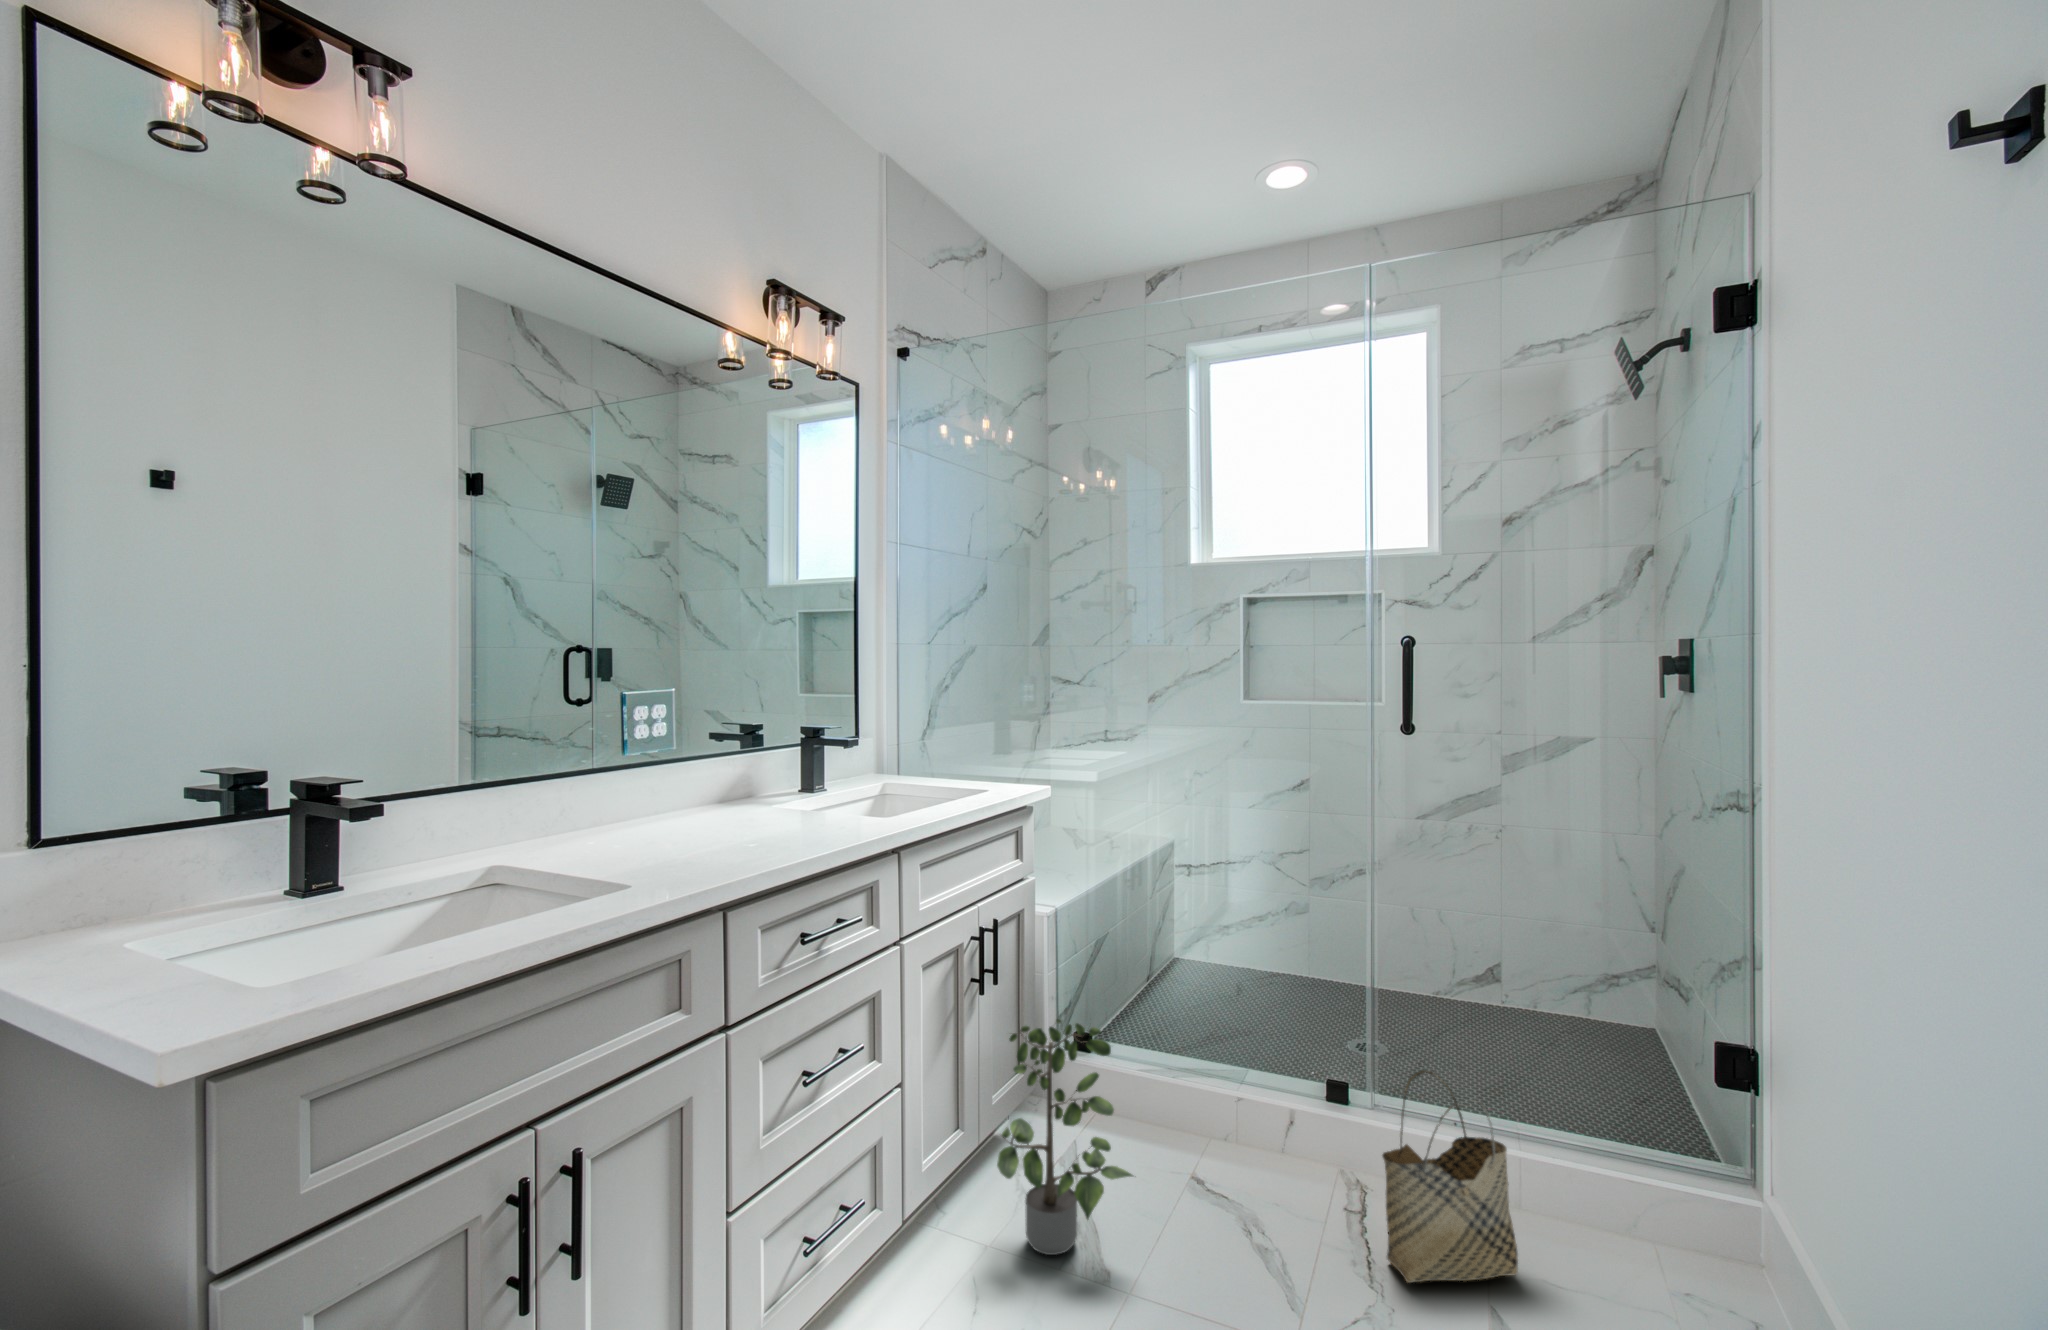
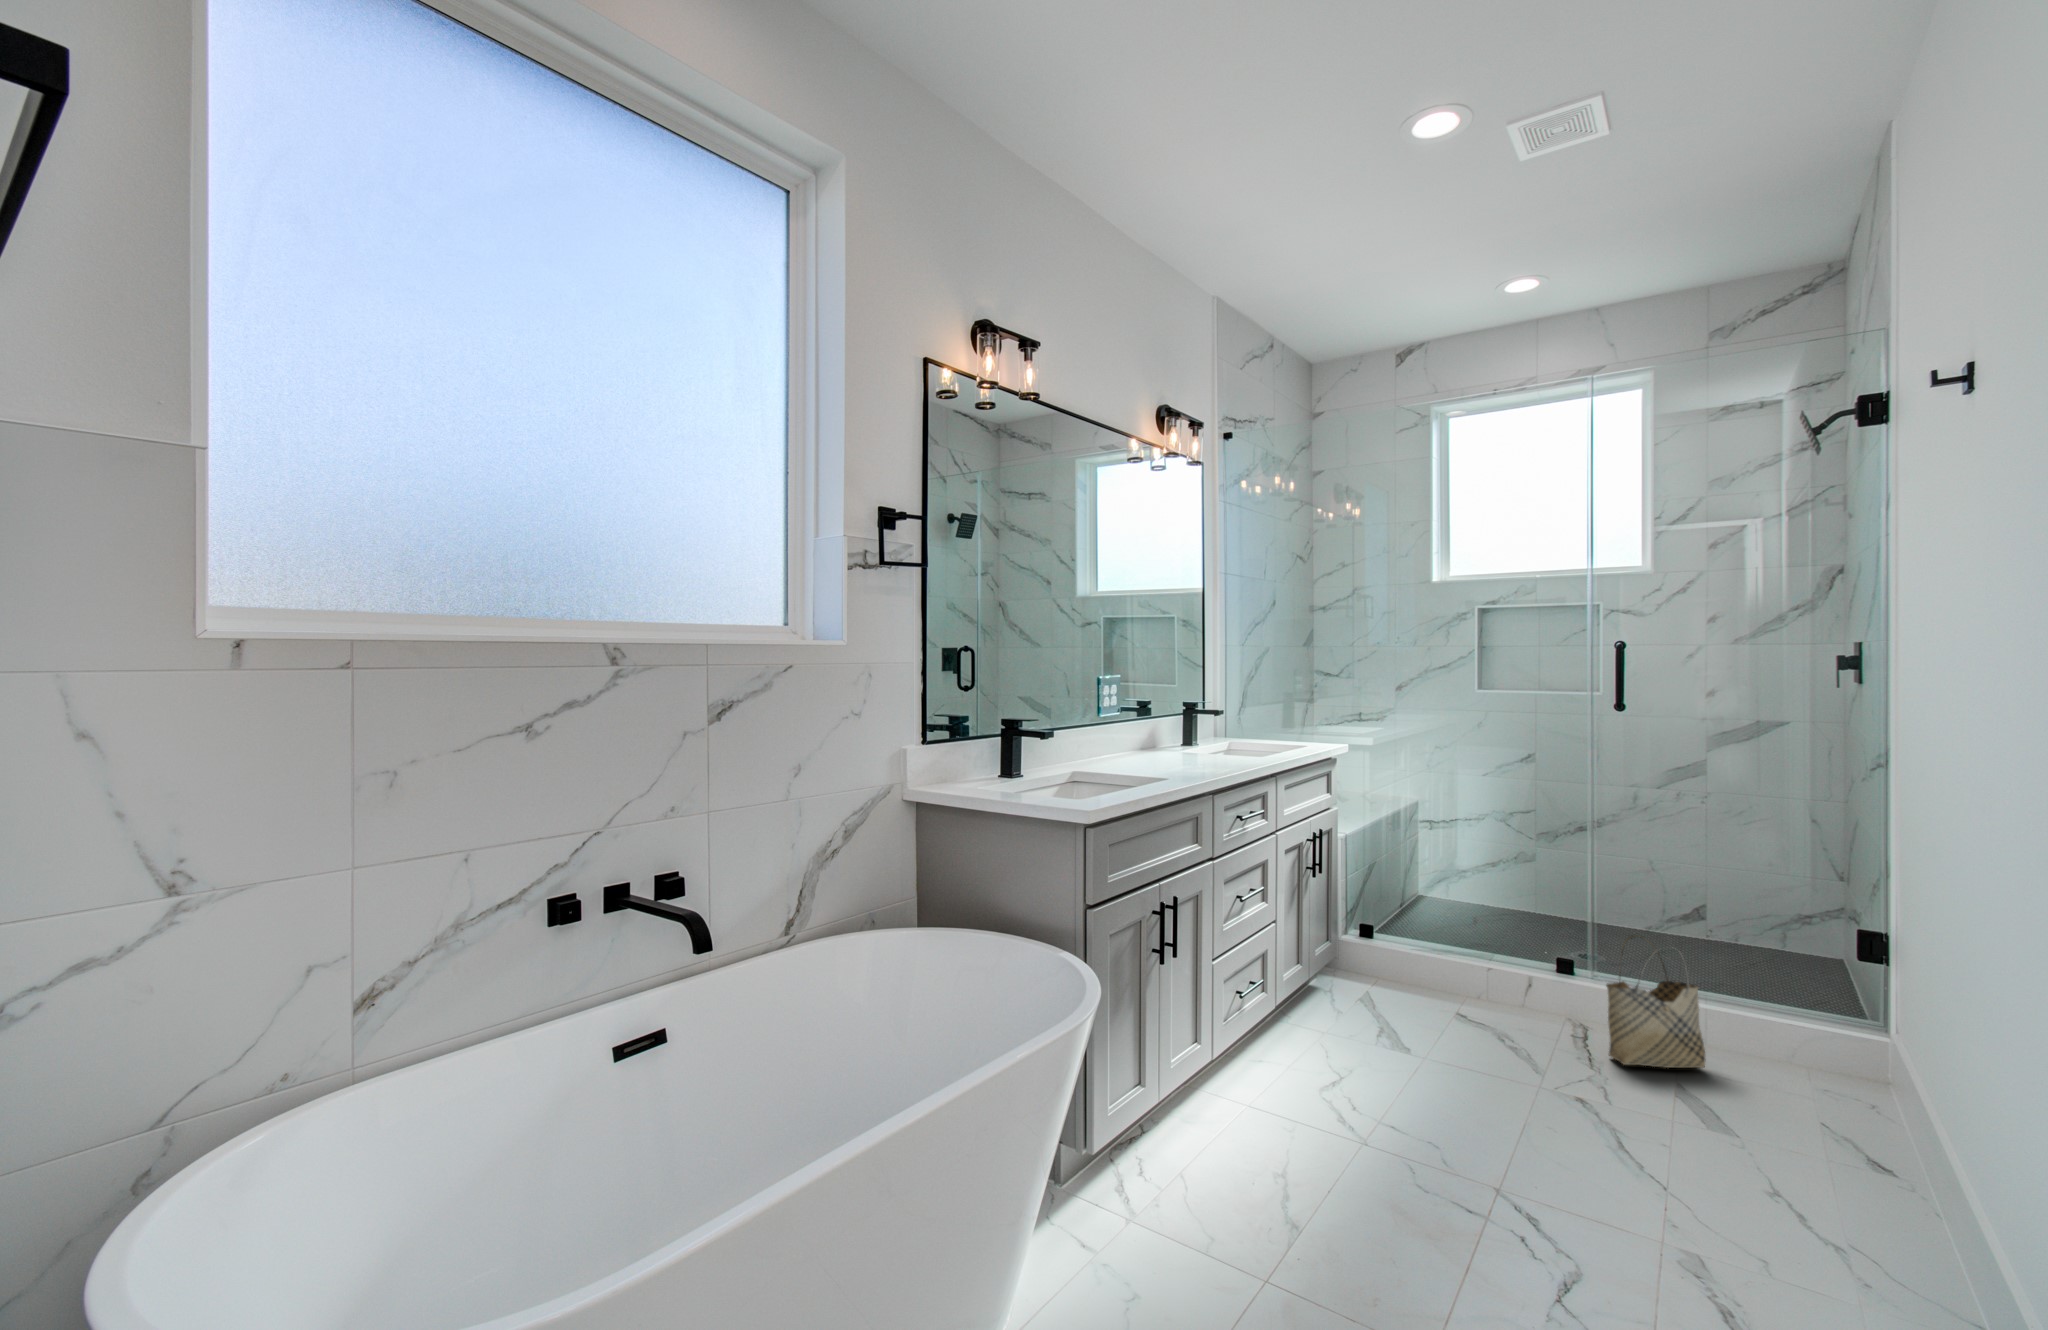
potted plant: present [997,1019,1133,1255] -> none [1337,888,1432,1037]

